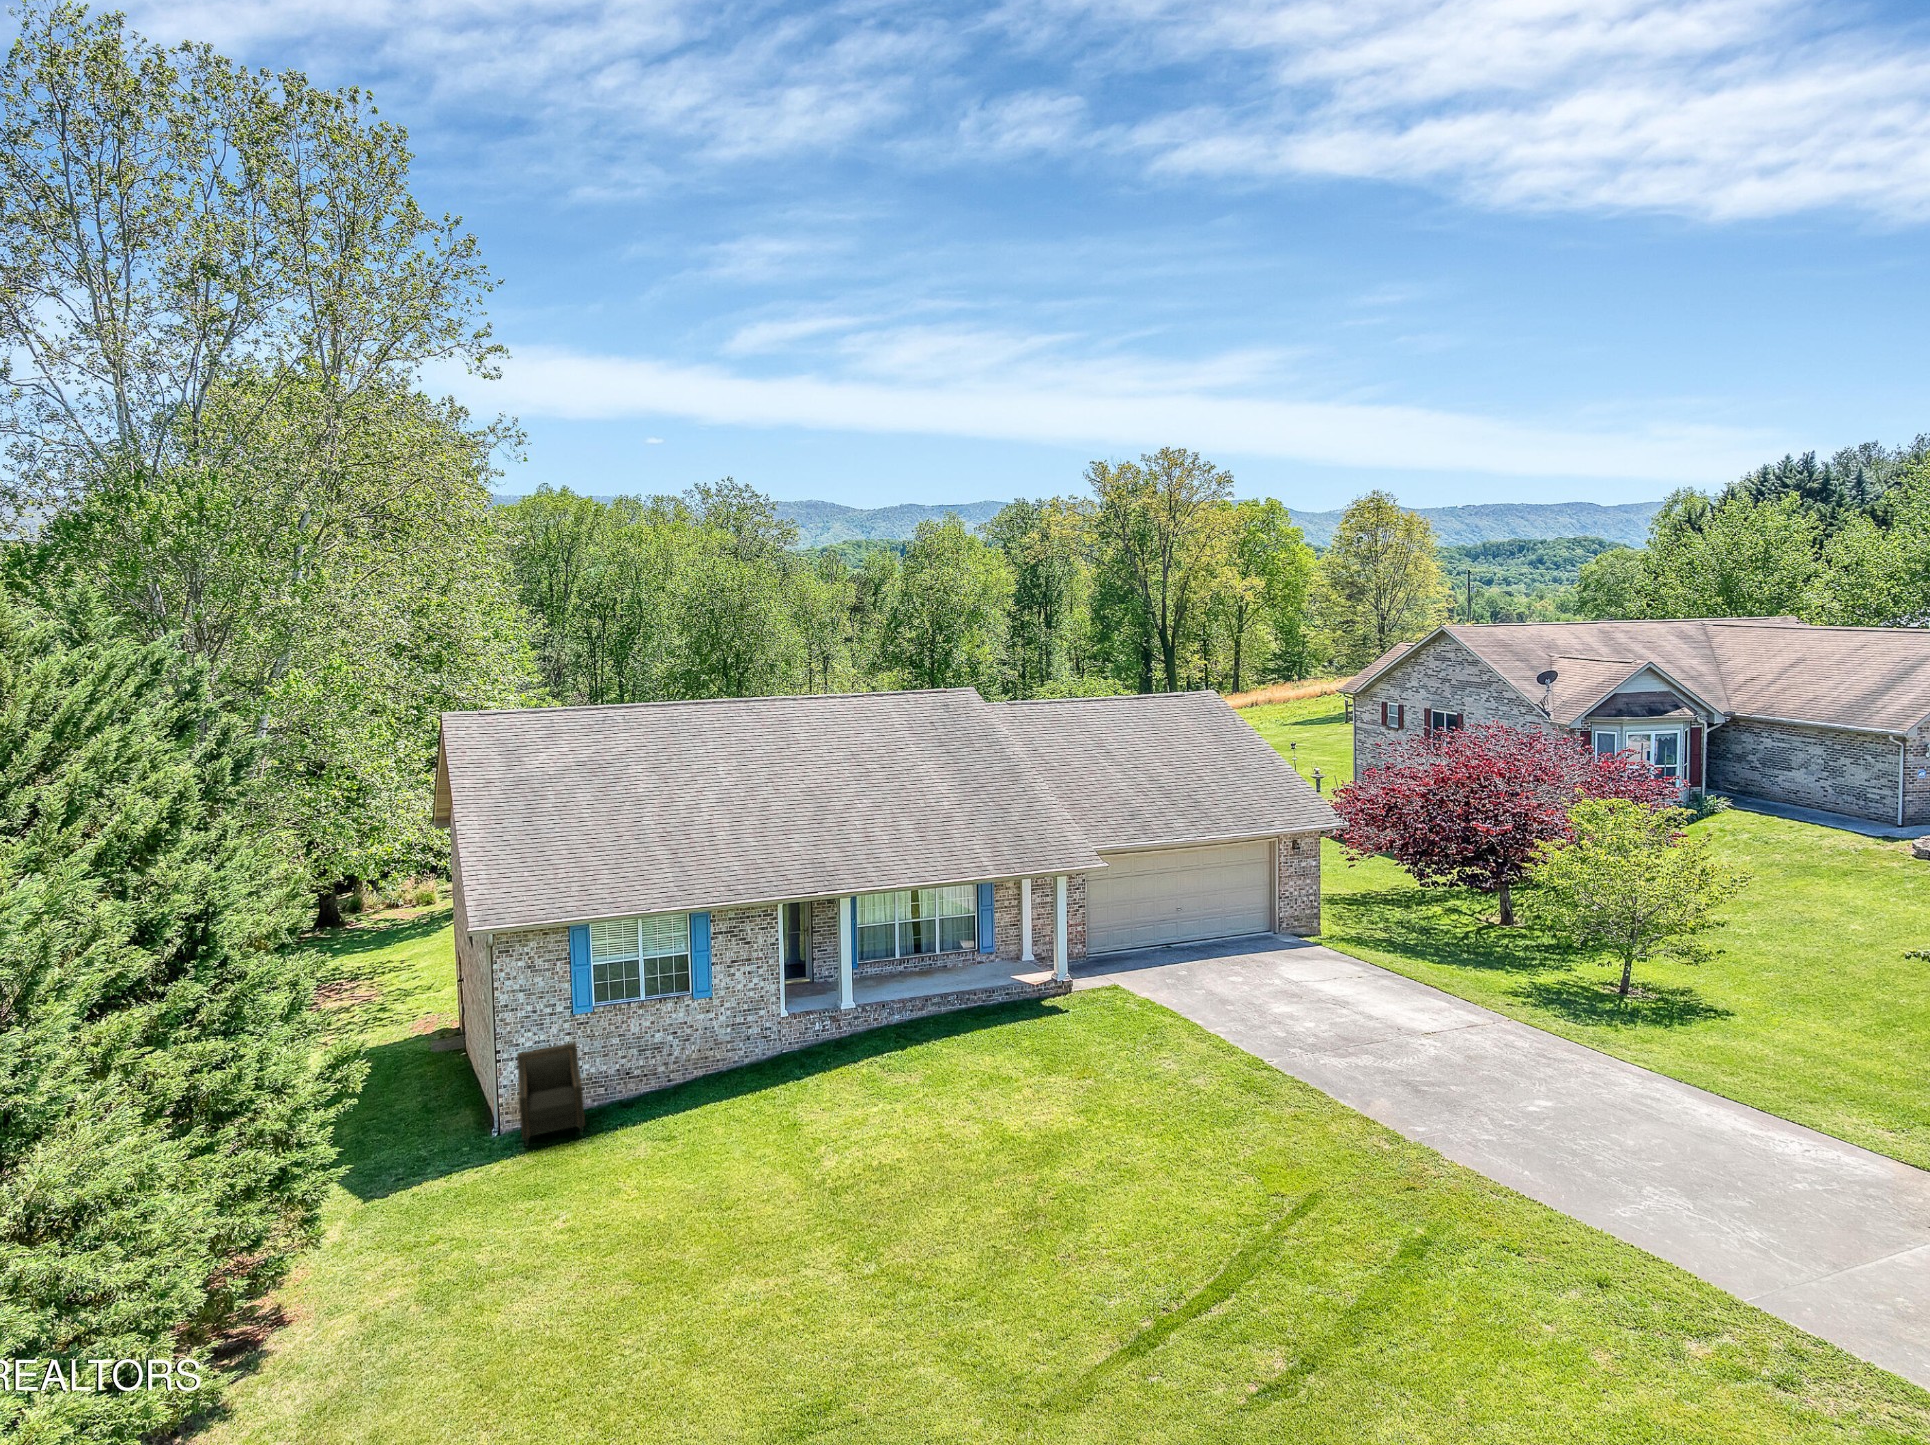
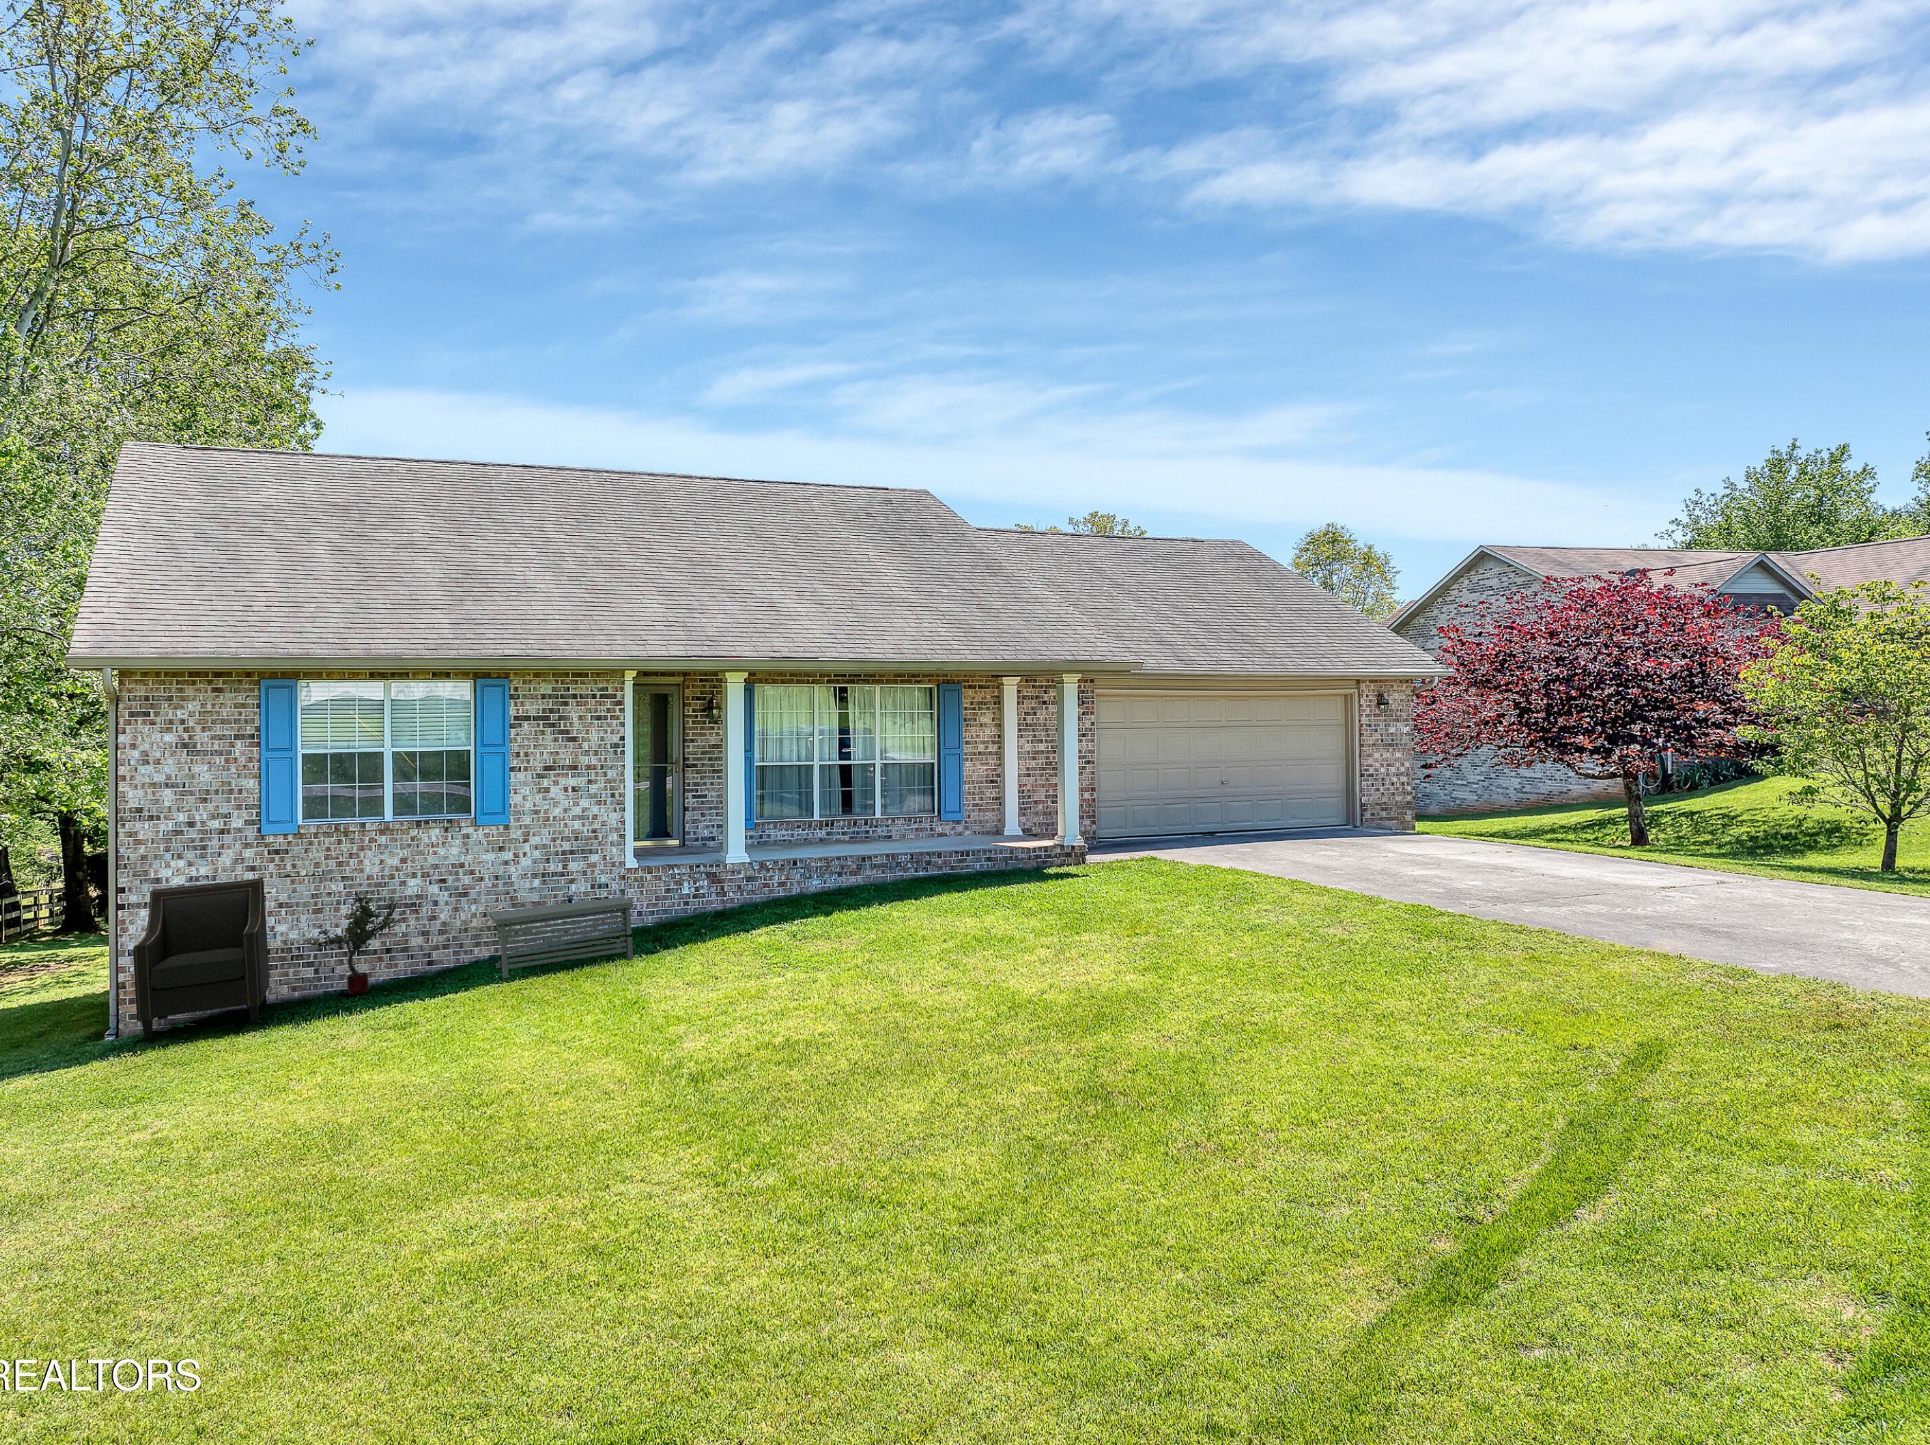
storage bench: none [701,1035,788,1098] -> present [489,897,633,978]
potted tree: none [604,1046,653,1109] -> present [310,890,399,995]

